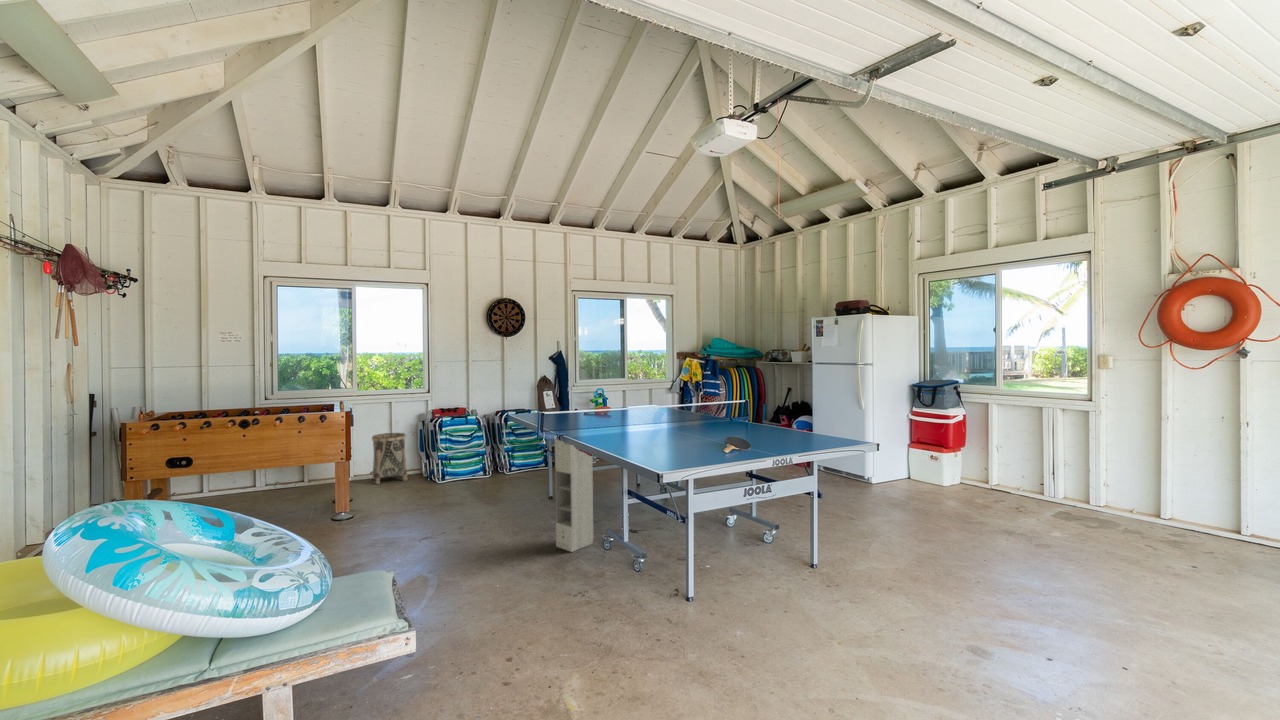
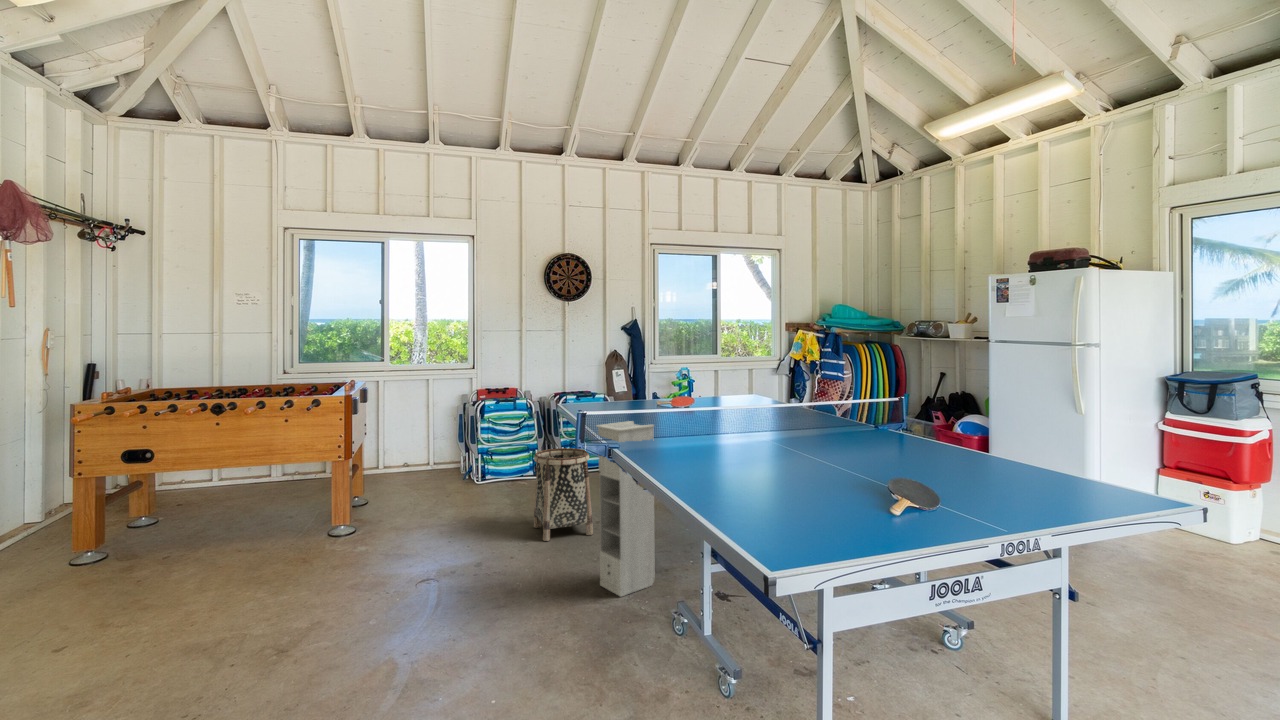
basket: present [372,433,407,484] -> present [534,448,593,541]

